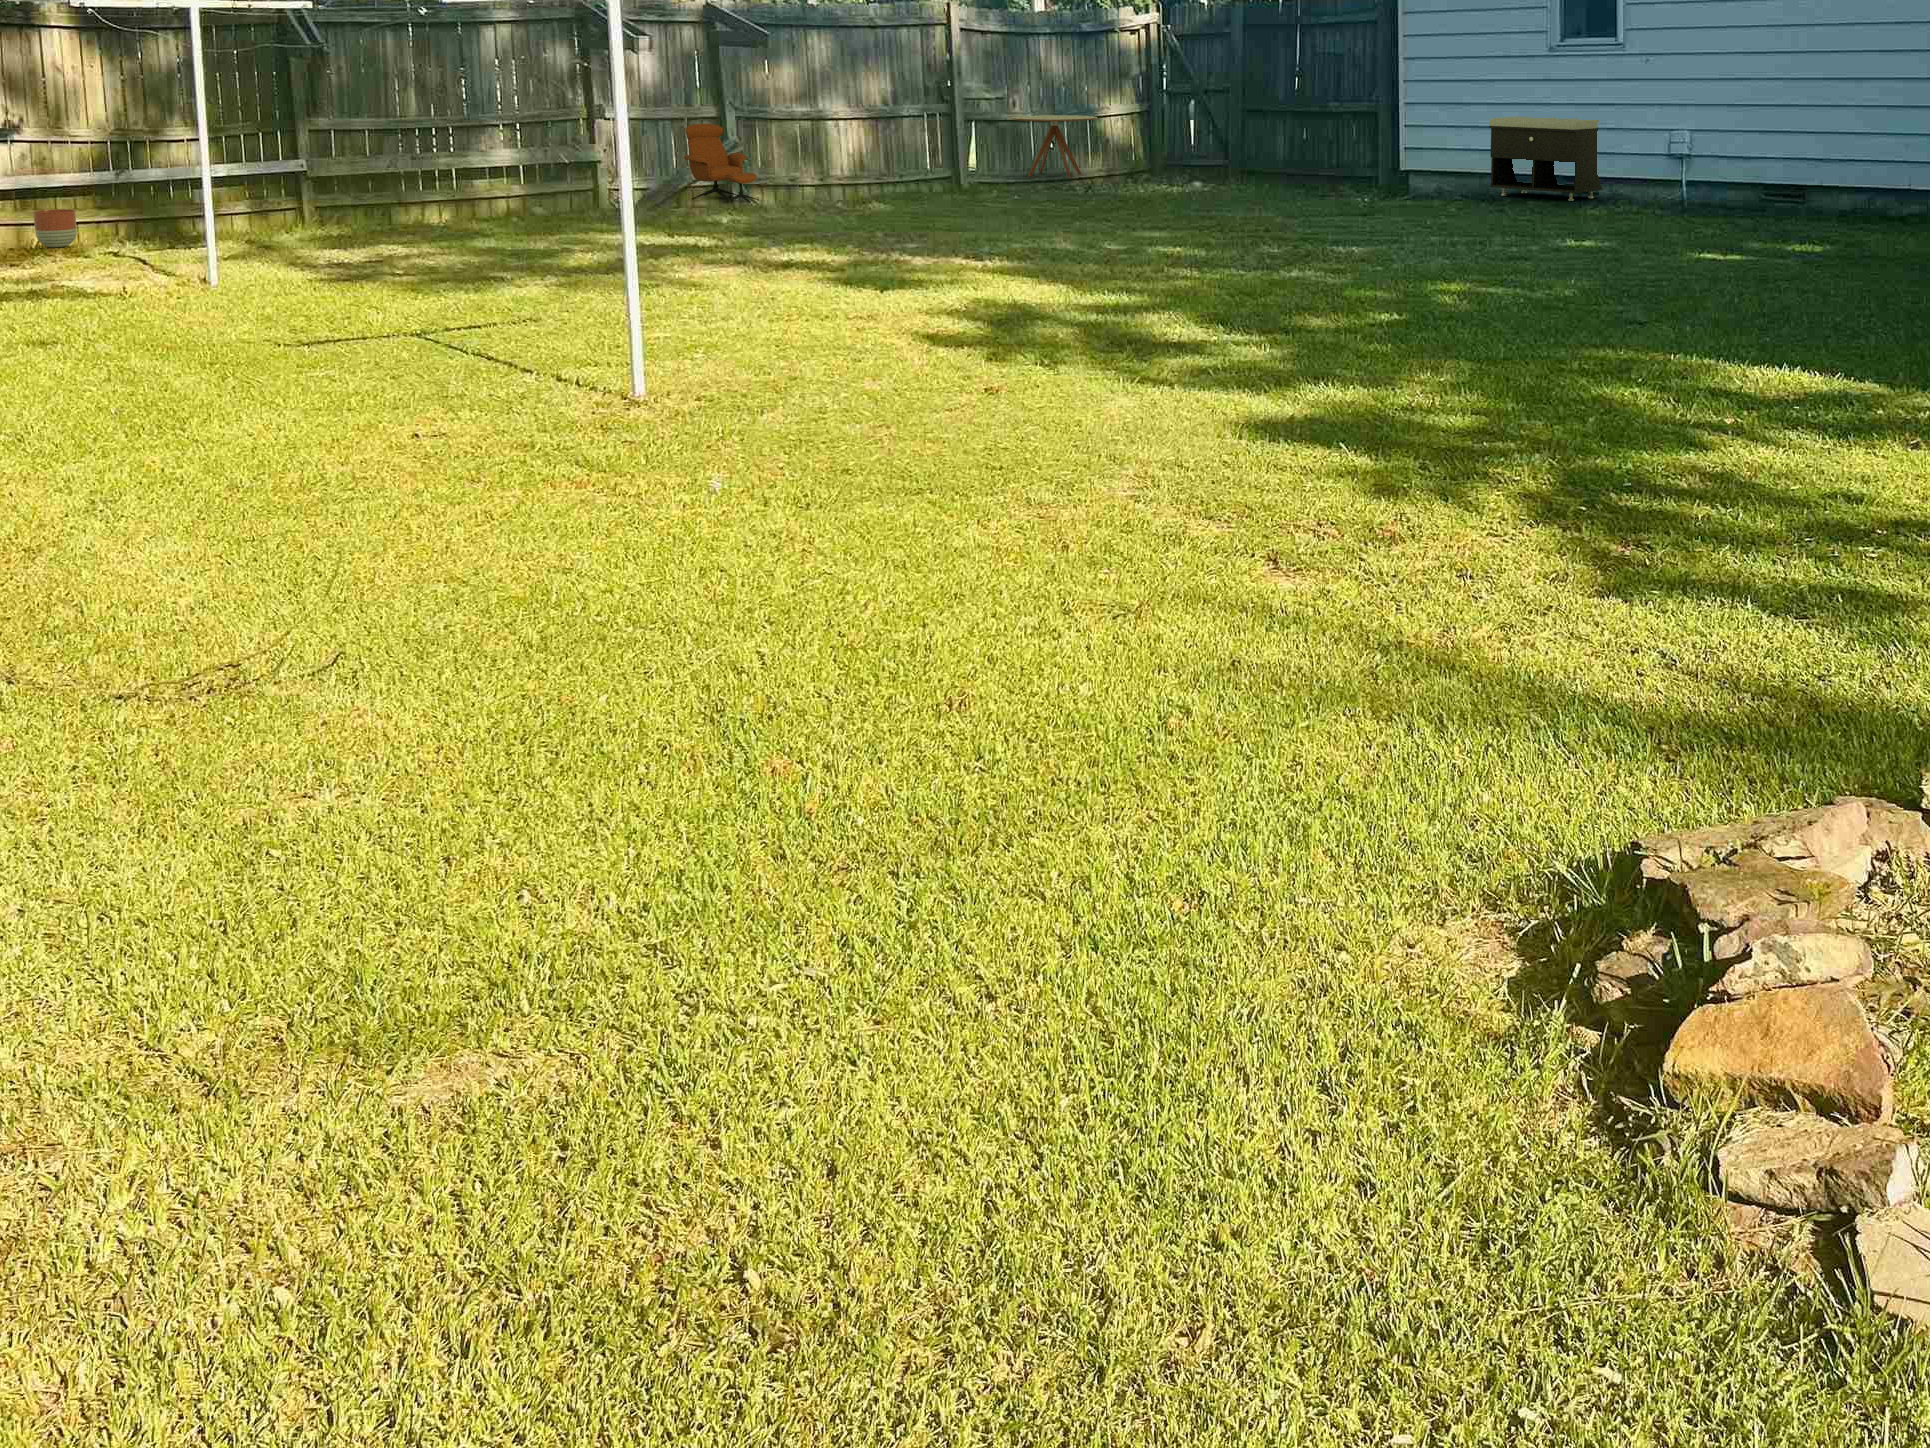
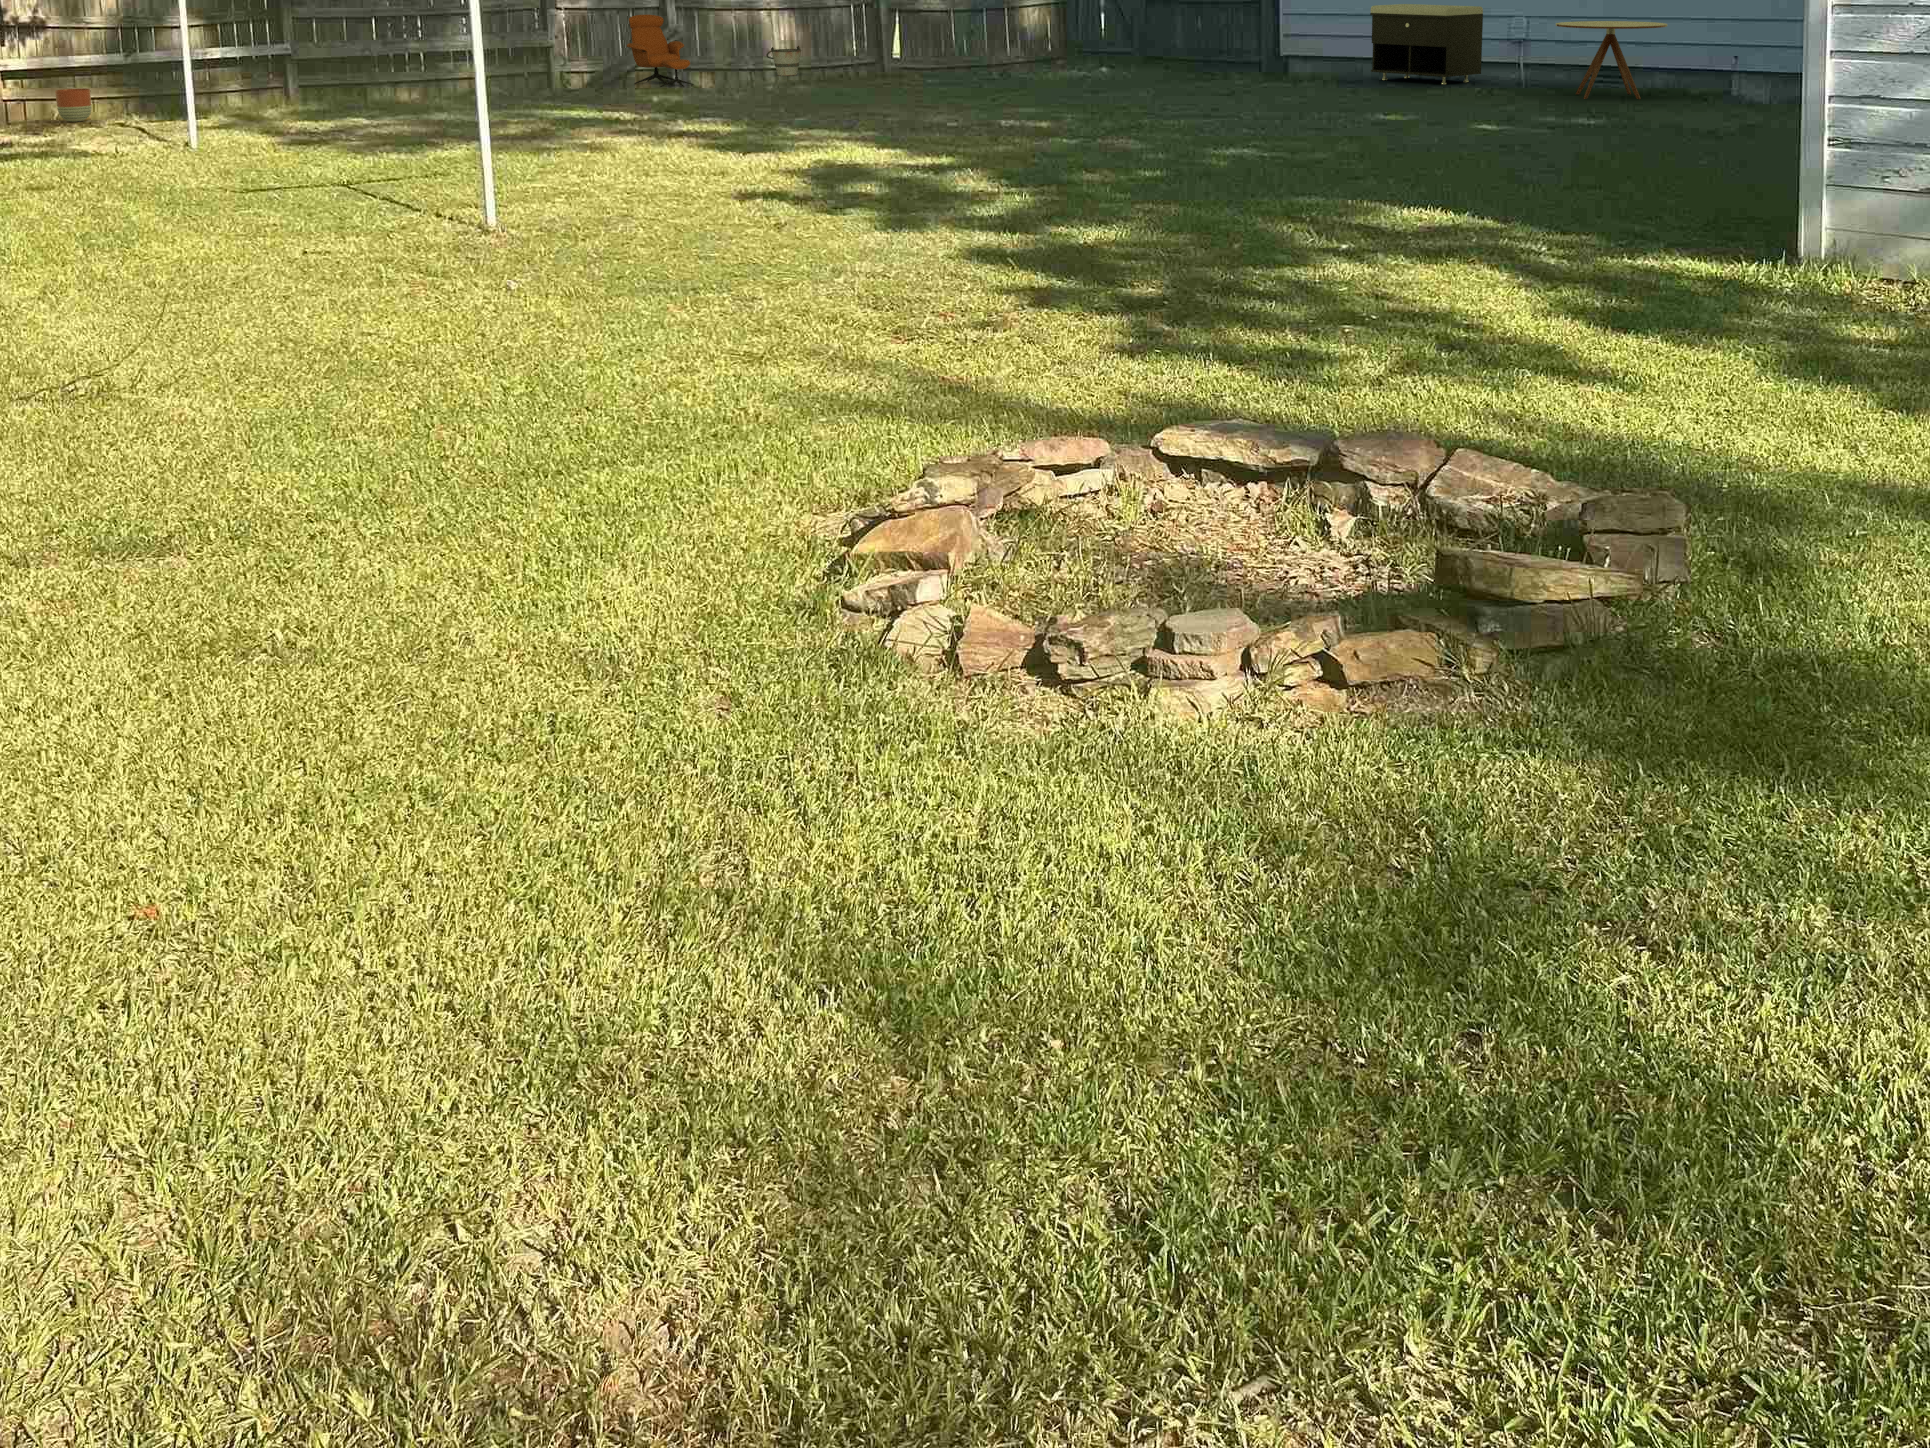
round table: present [1011,115,1097,177] -> present [1556,21,1667,99]
bucket: none [832,157,870,189] -> present [766,46,801,76]

